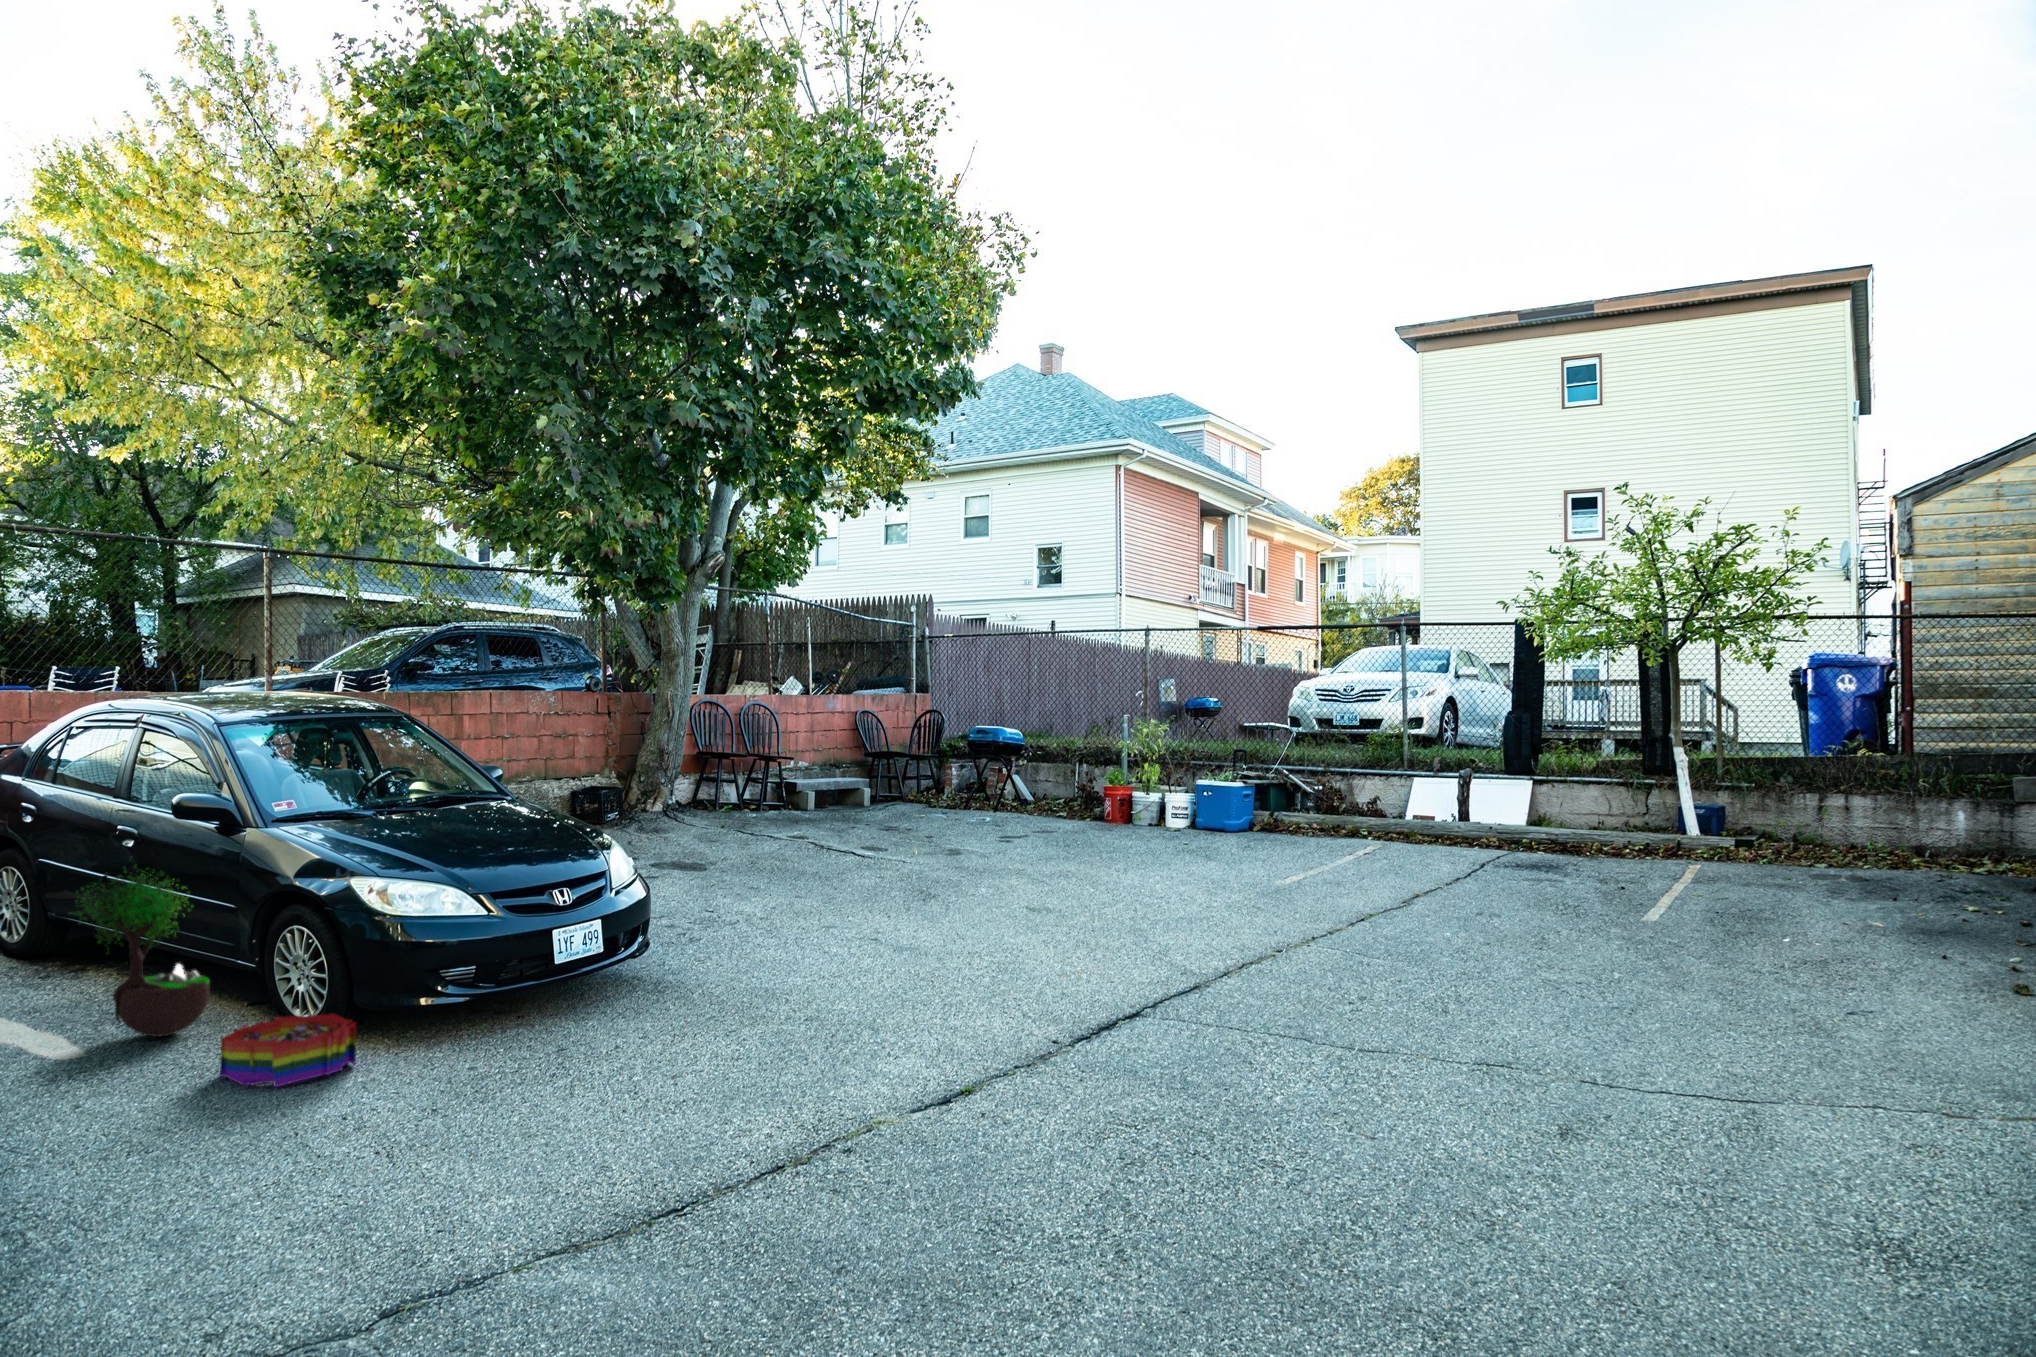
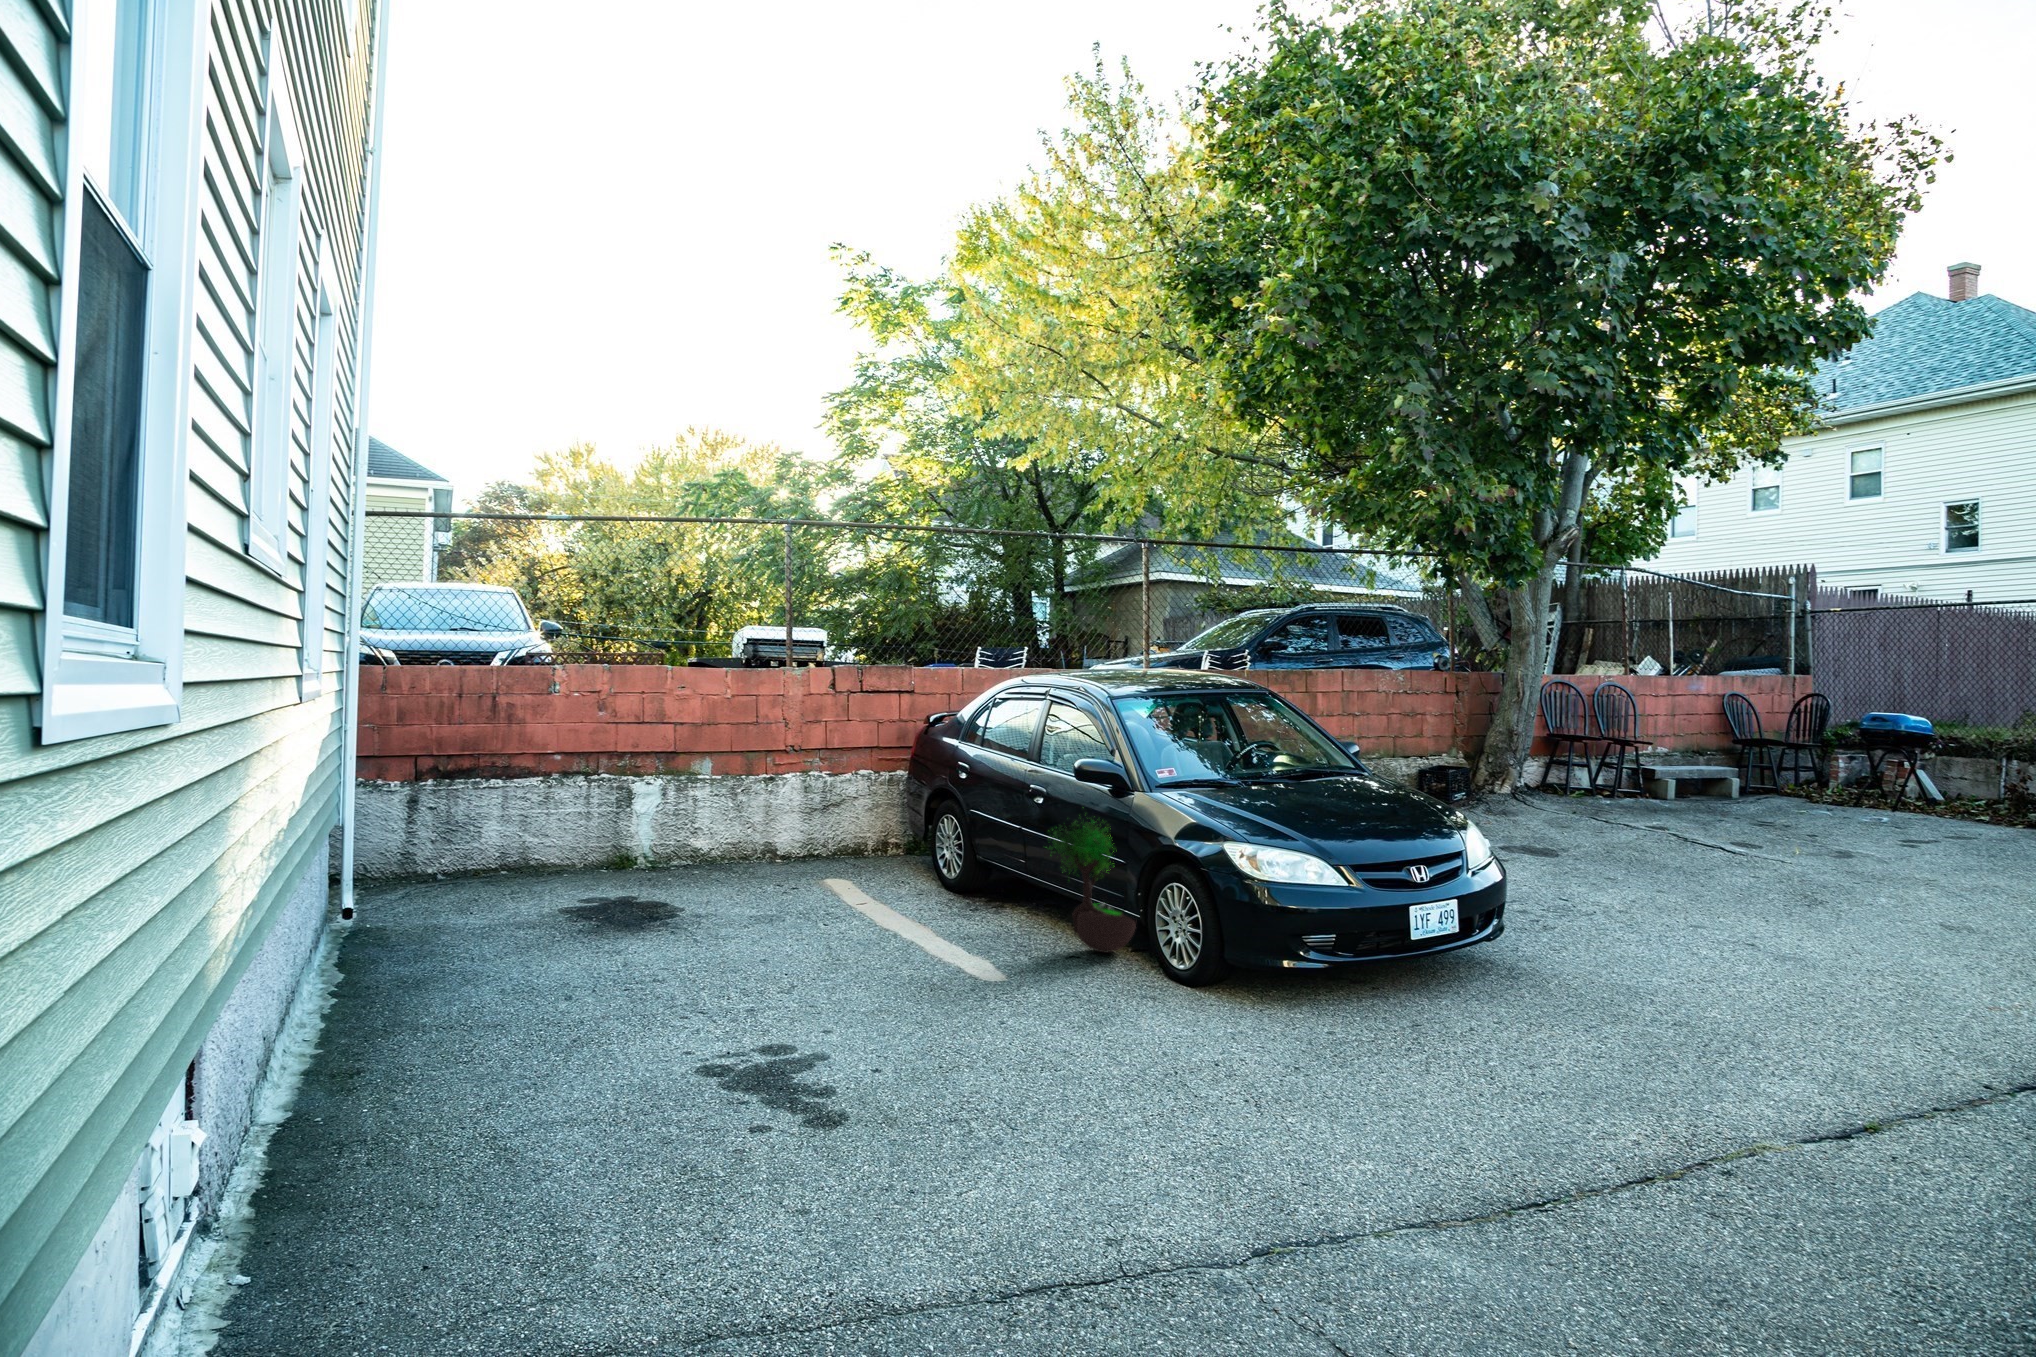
storage bin: present [220,1014,356,1087] -> none [1151,948,1251,1004]

